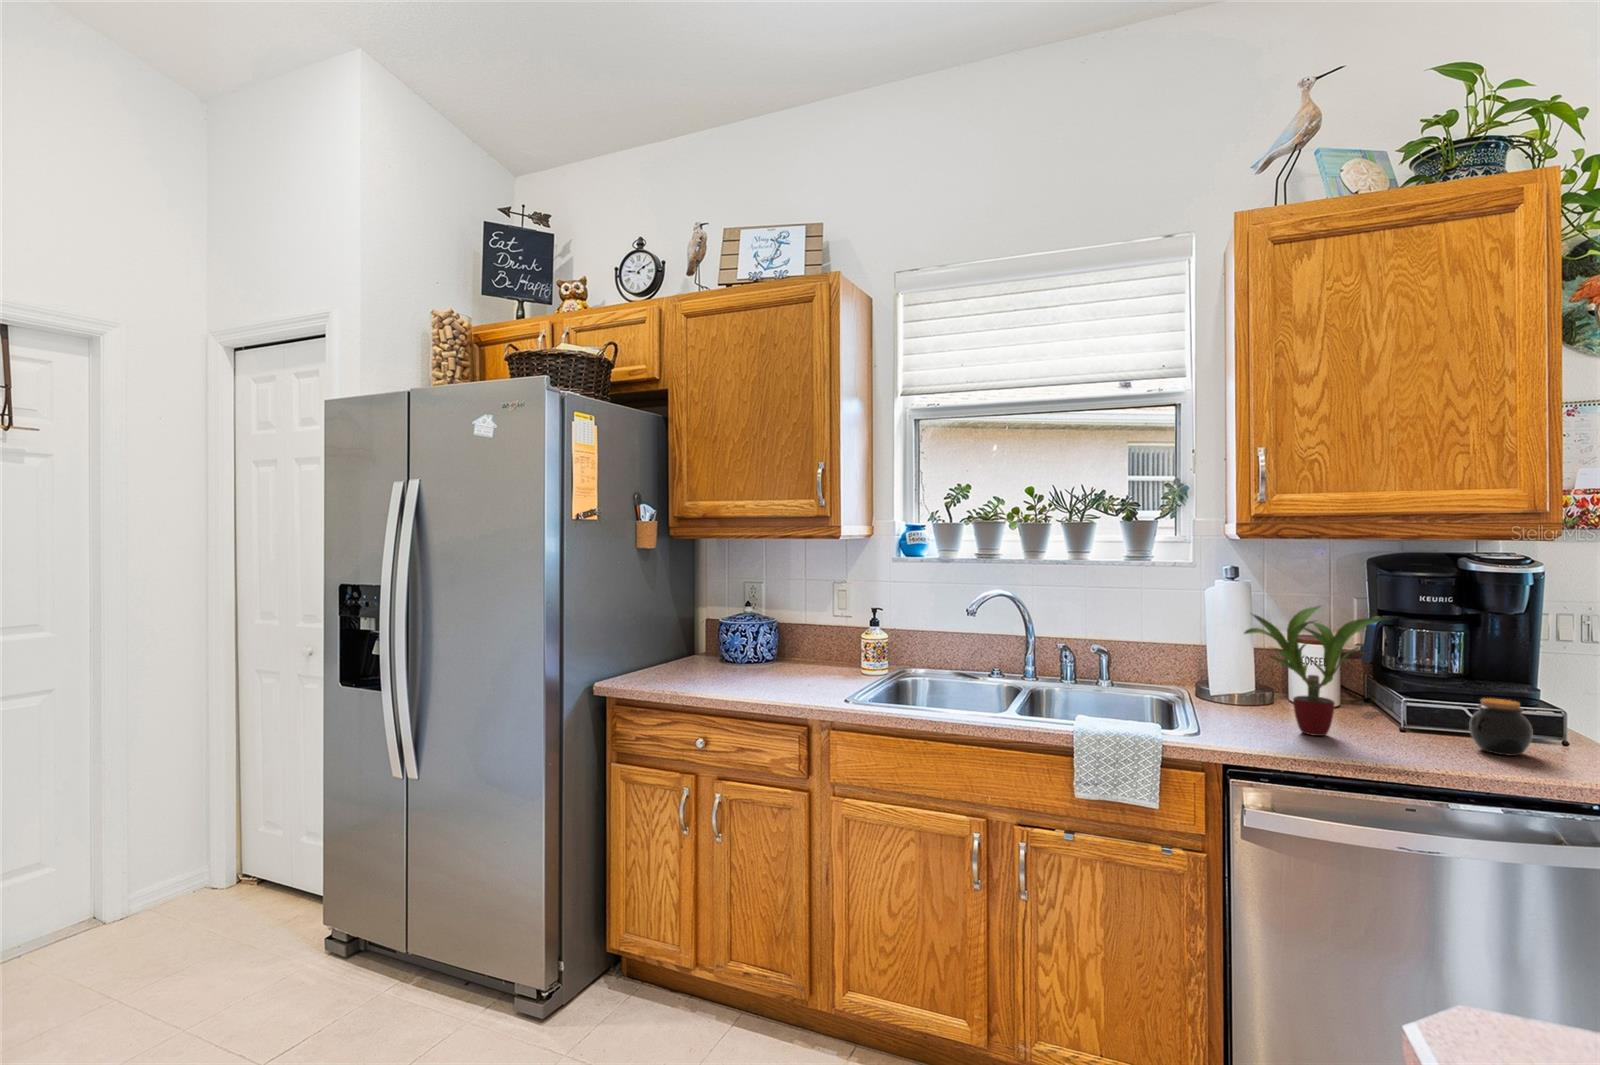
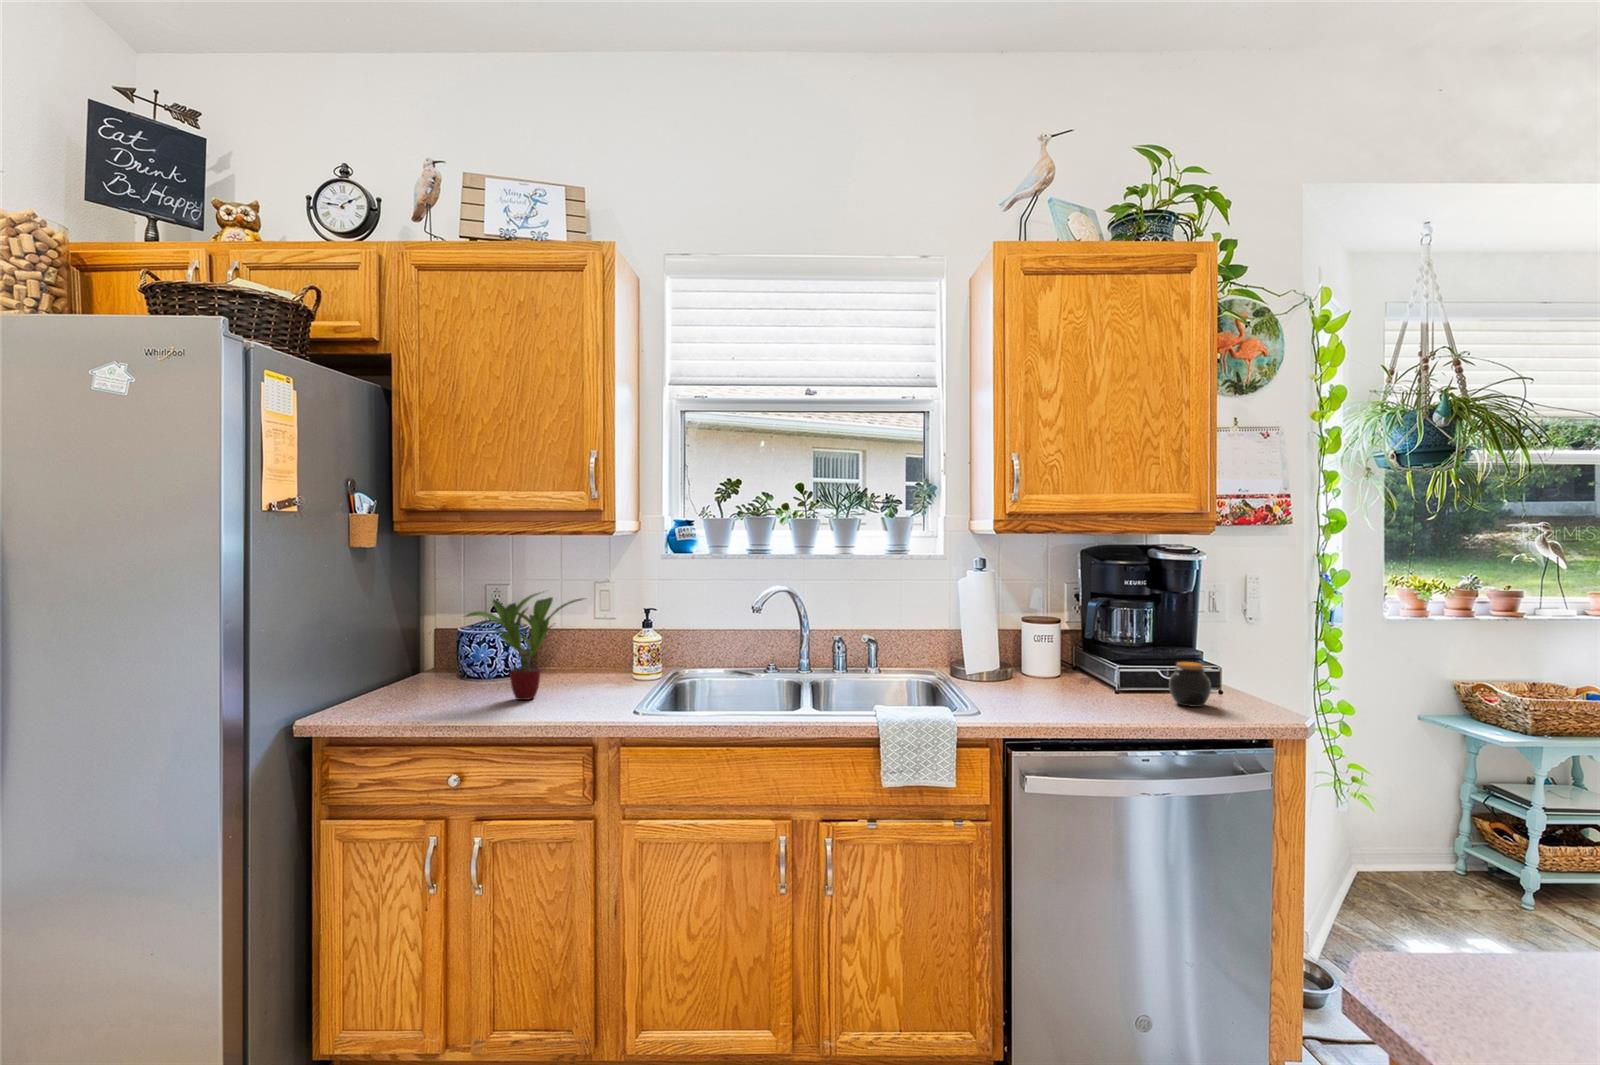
potted plant: present [1244,606,1389,736] -> present [465,591,584,700]

